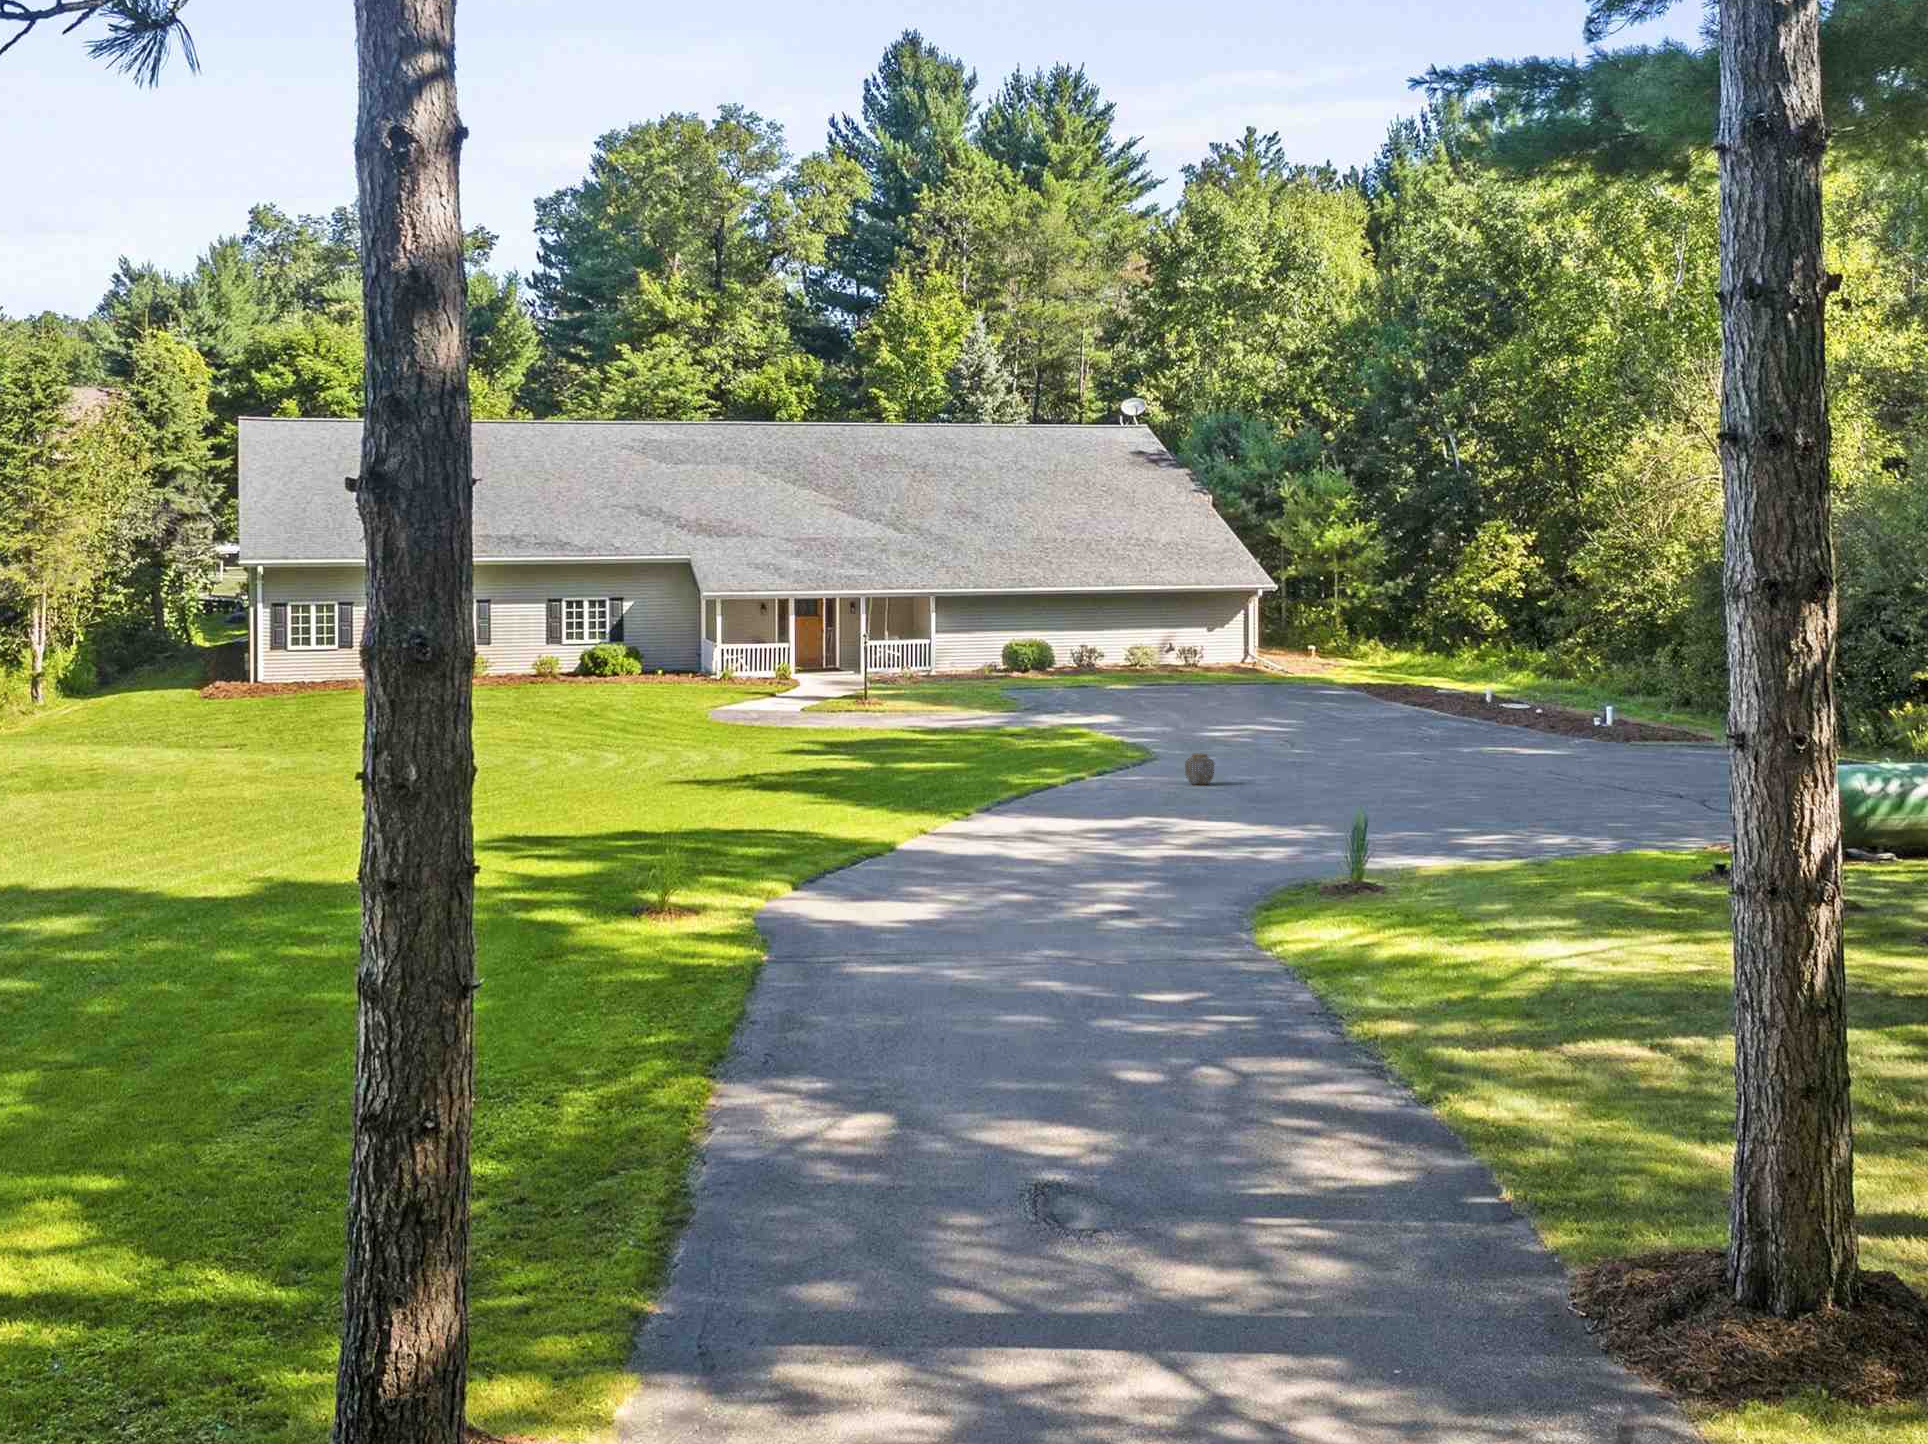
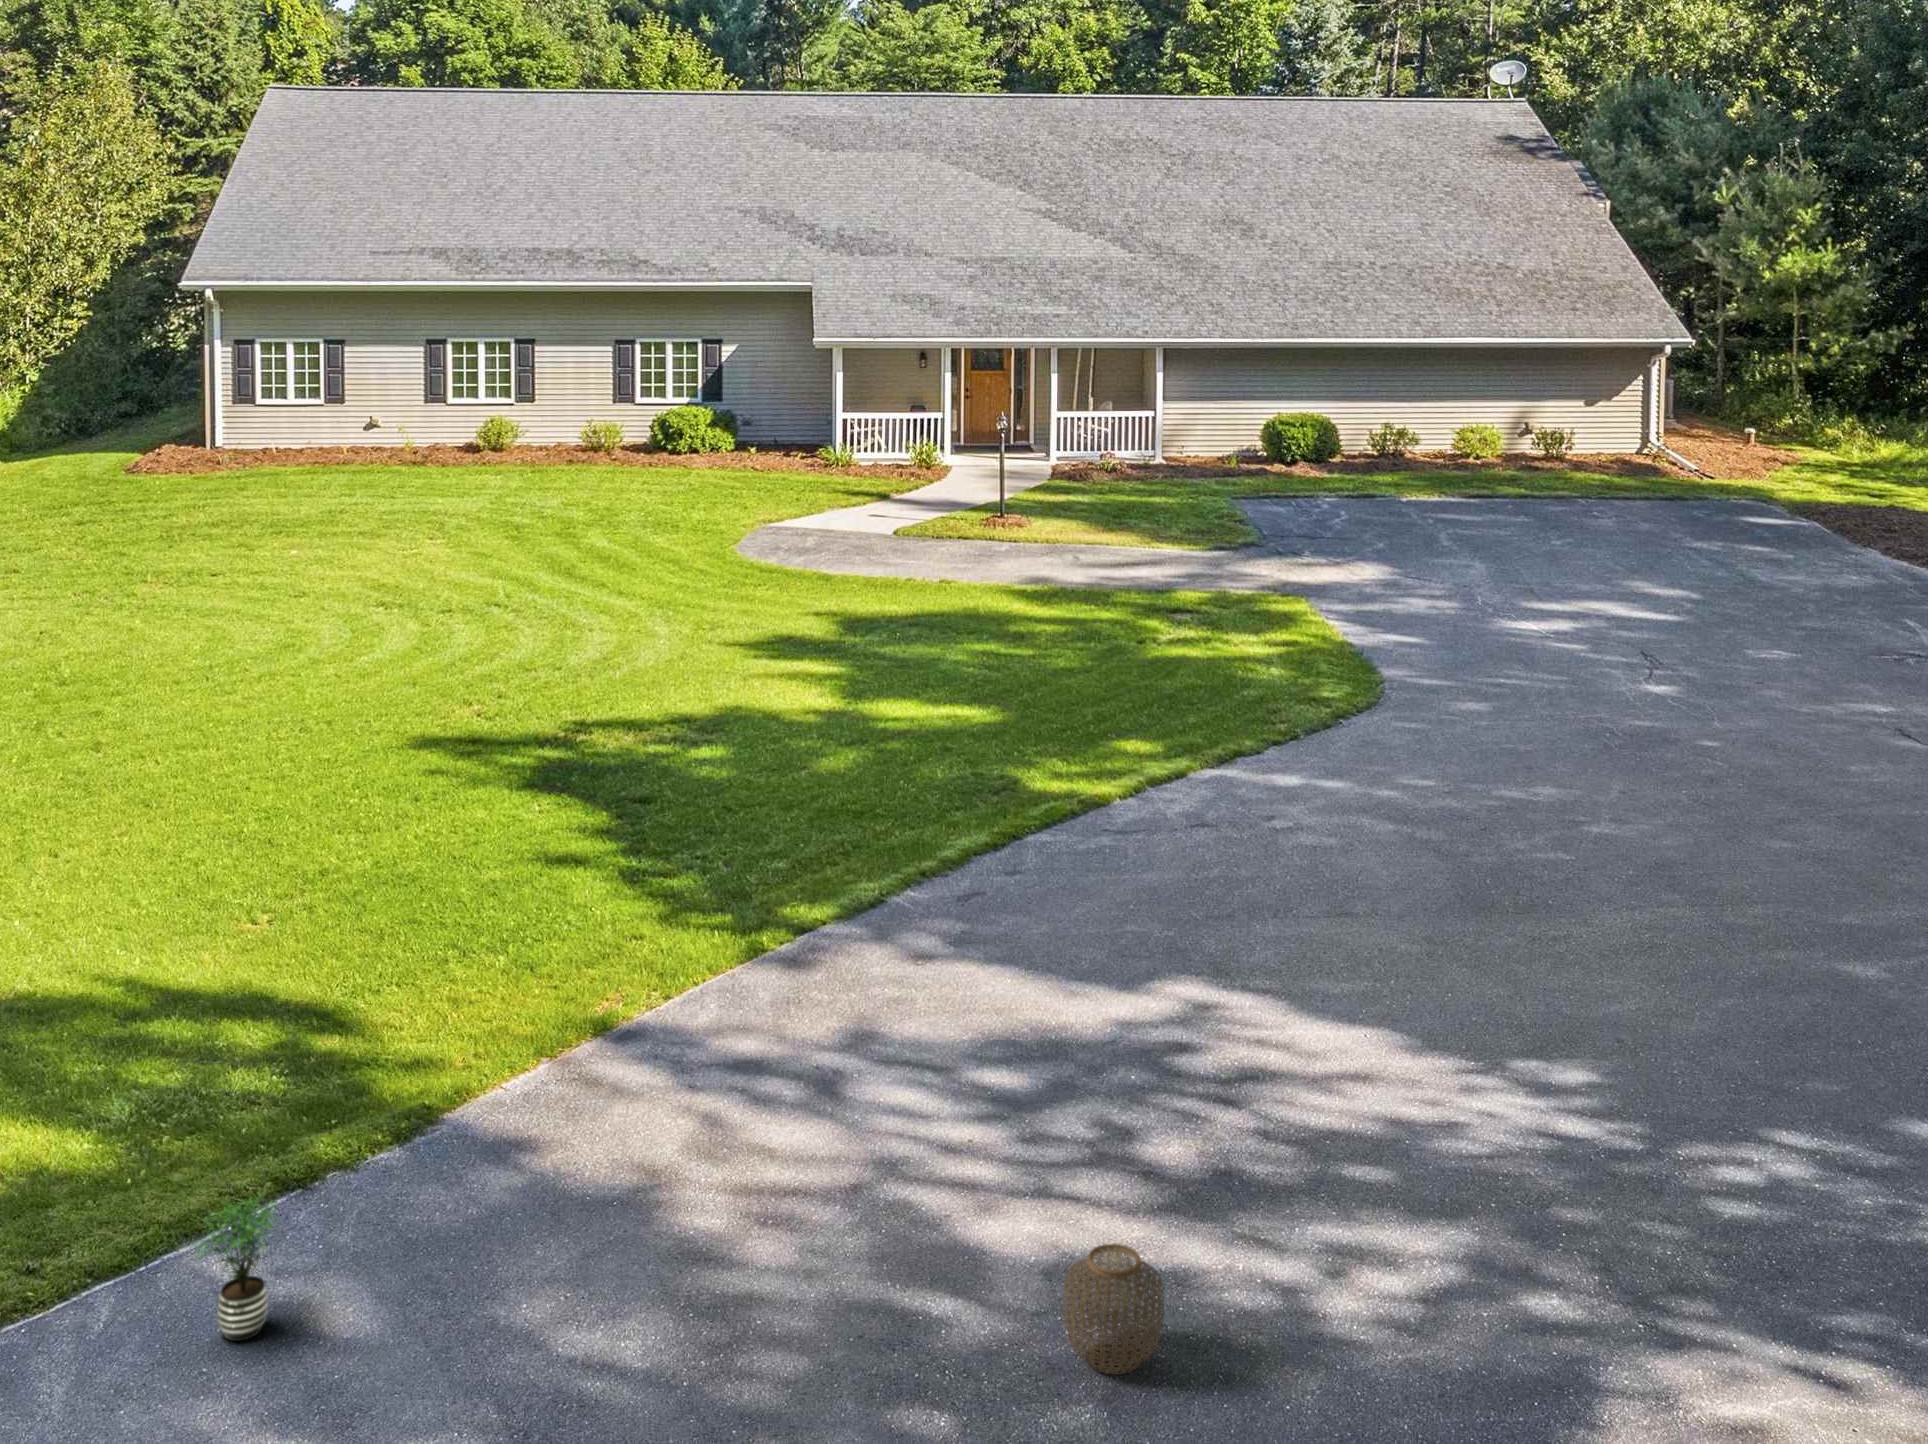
potted plant: none [936,751,962,792] -> present [192,1194,276,1341]

